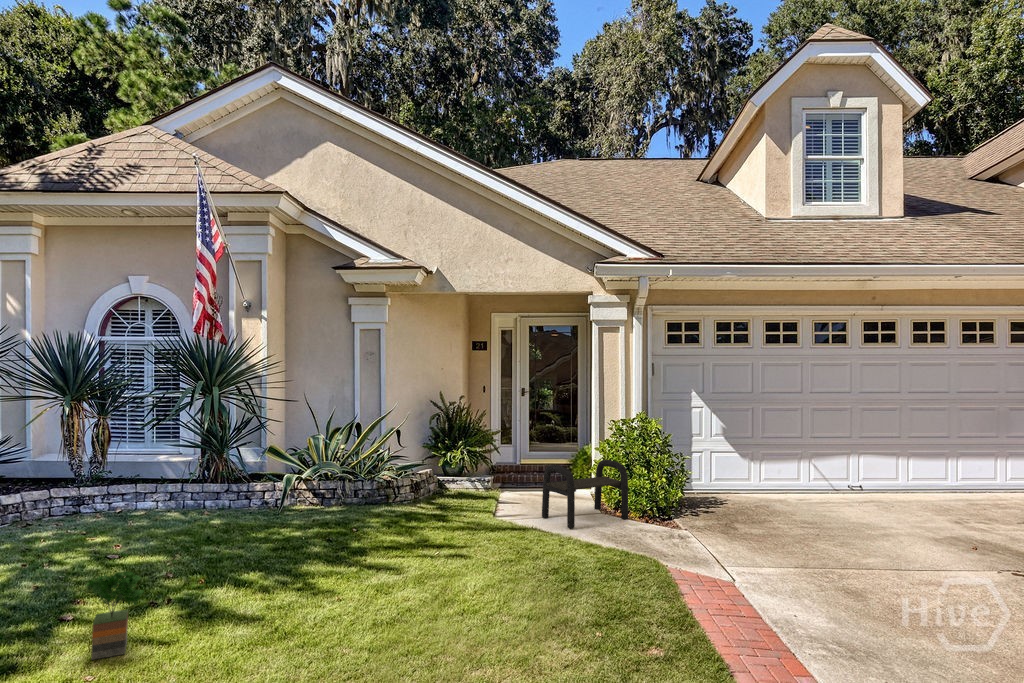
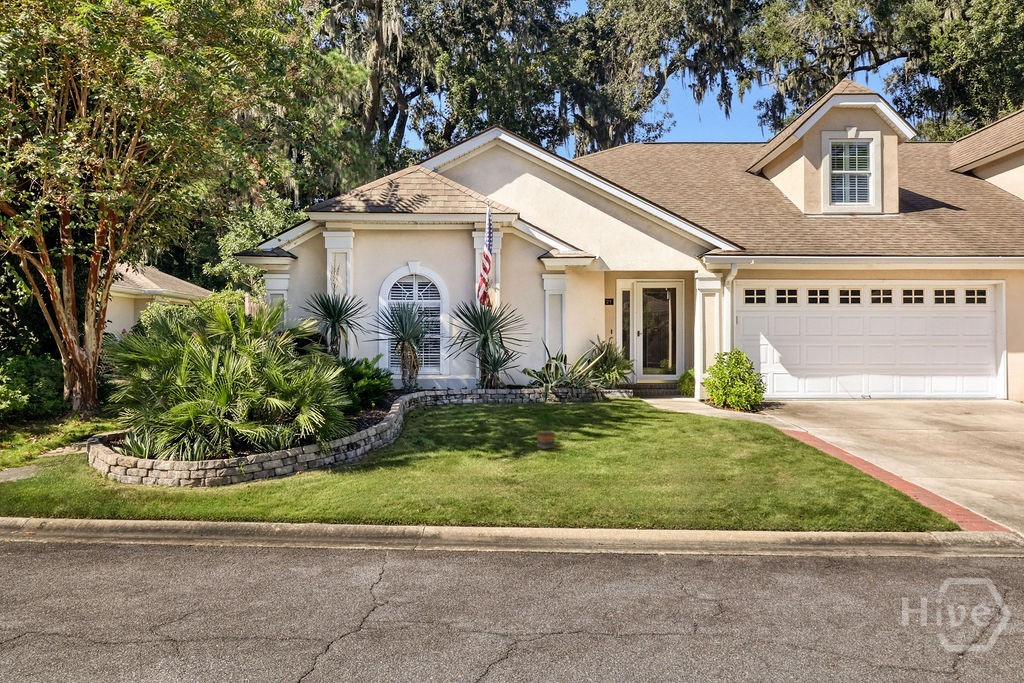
bench: present [542,460,628,528] -> none [683,375,734,413]

